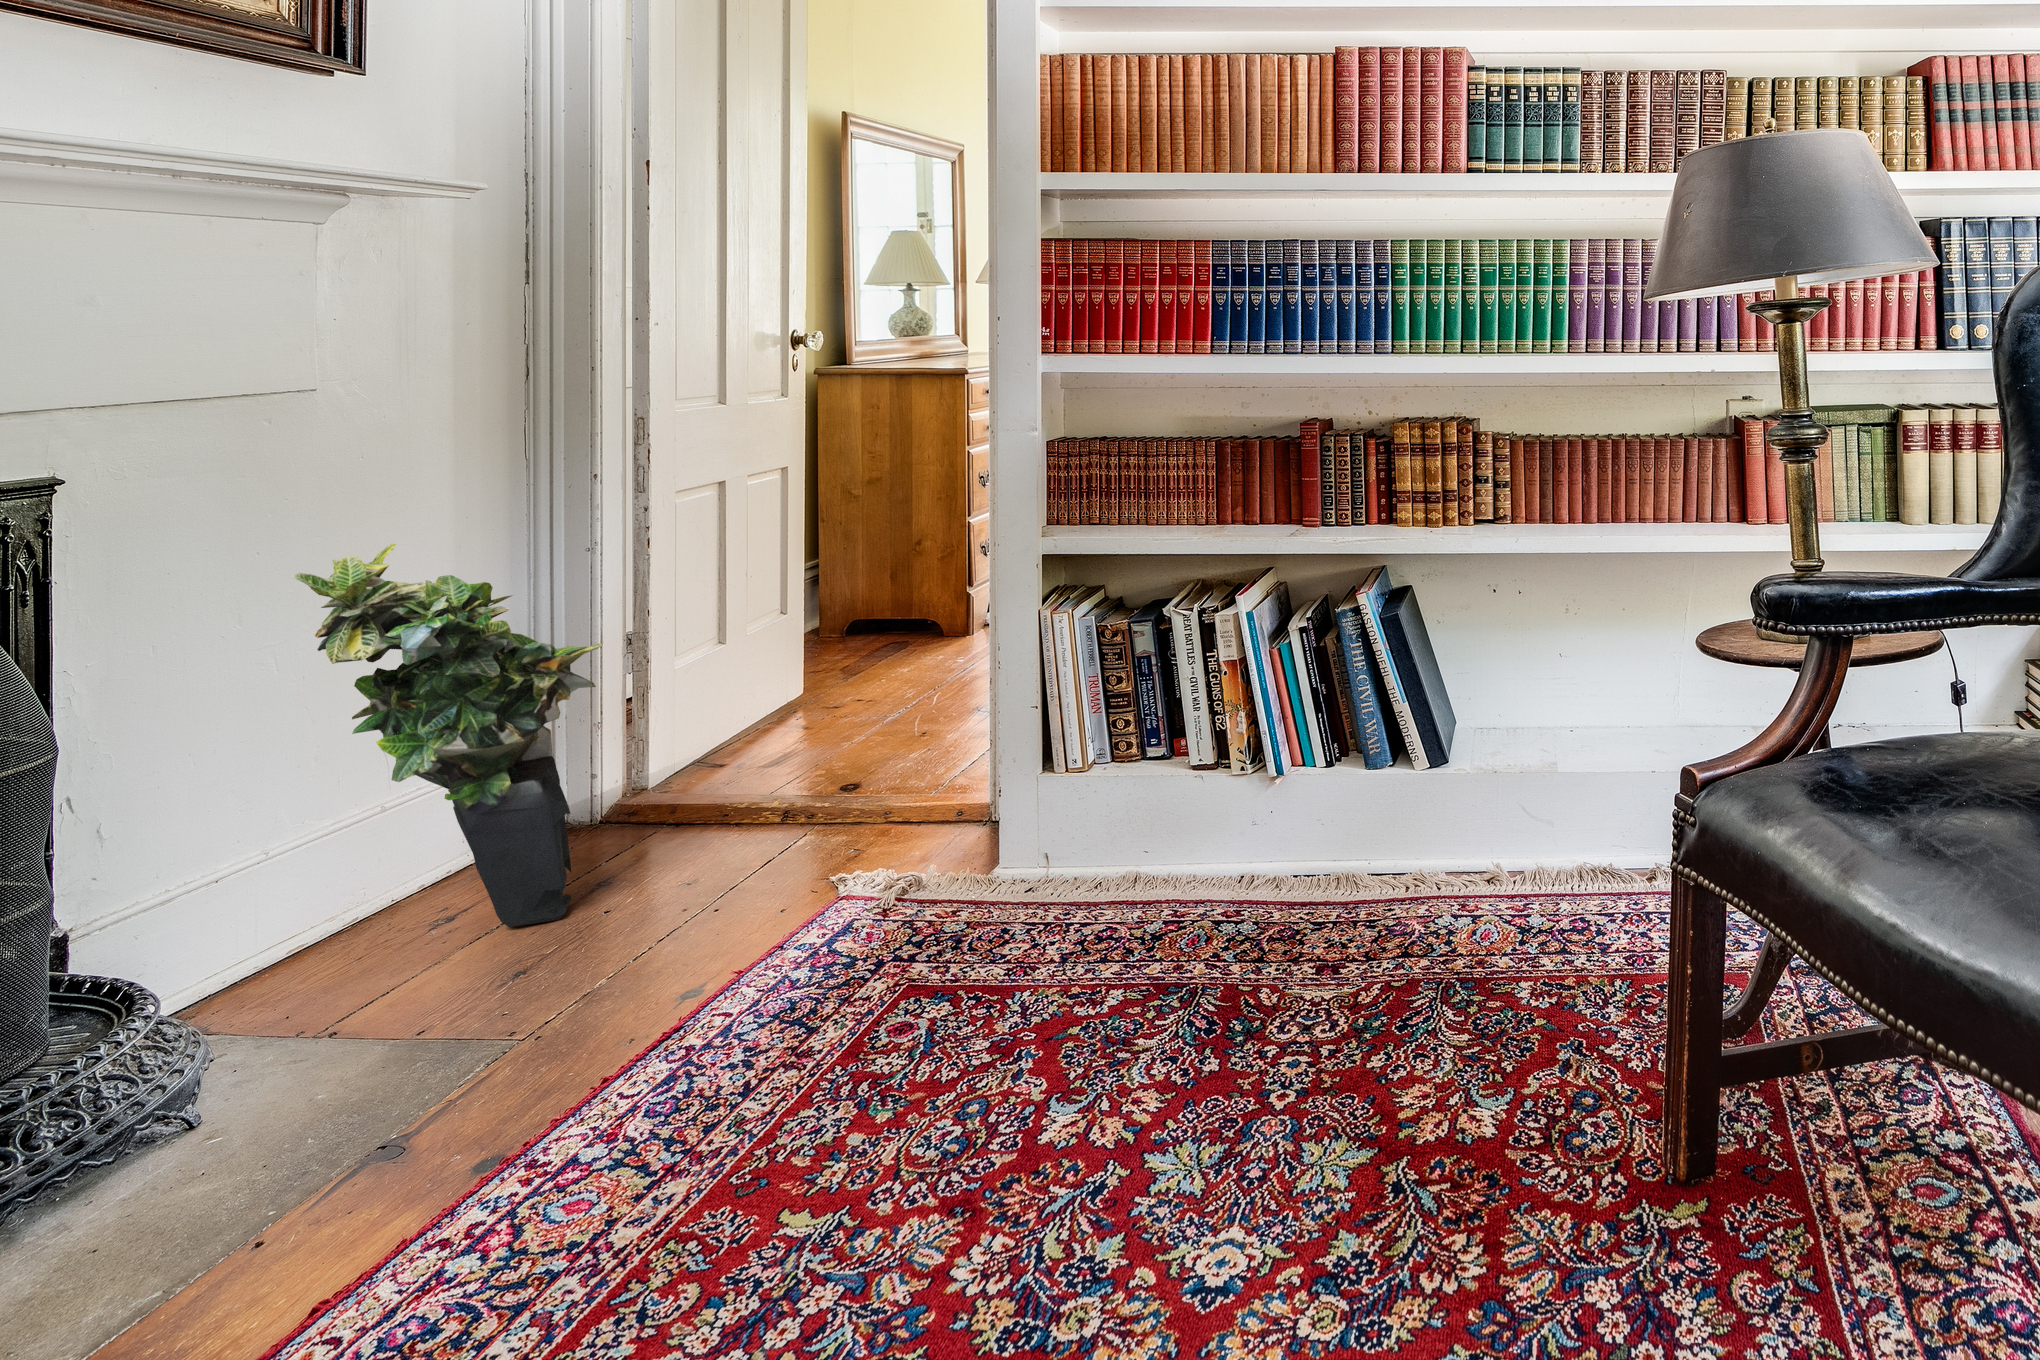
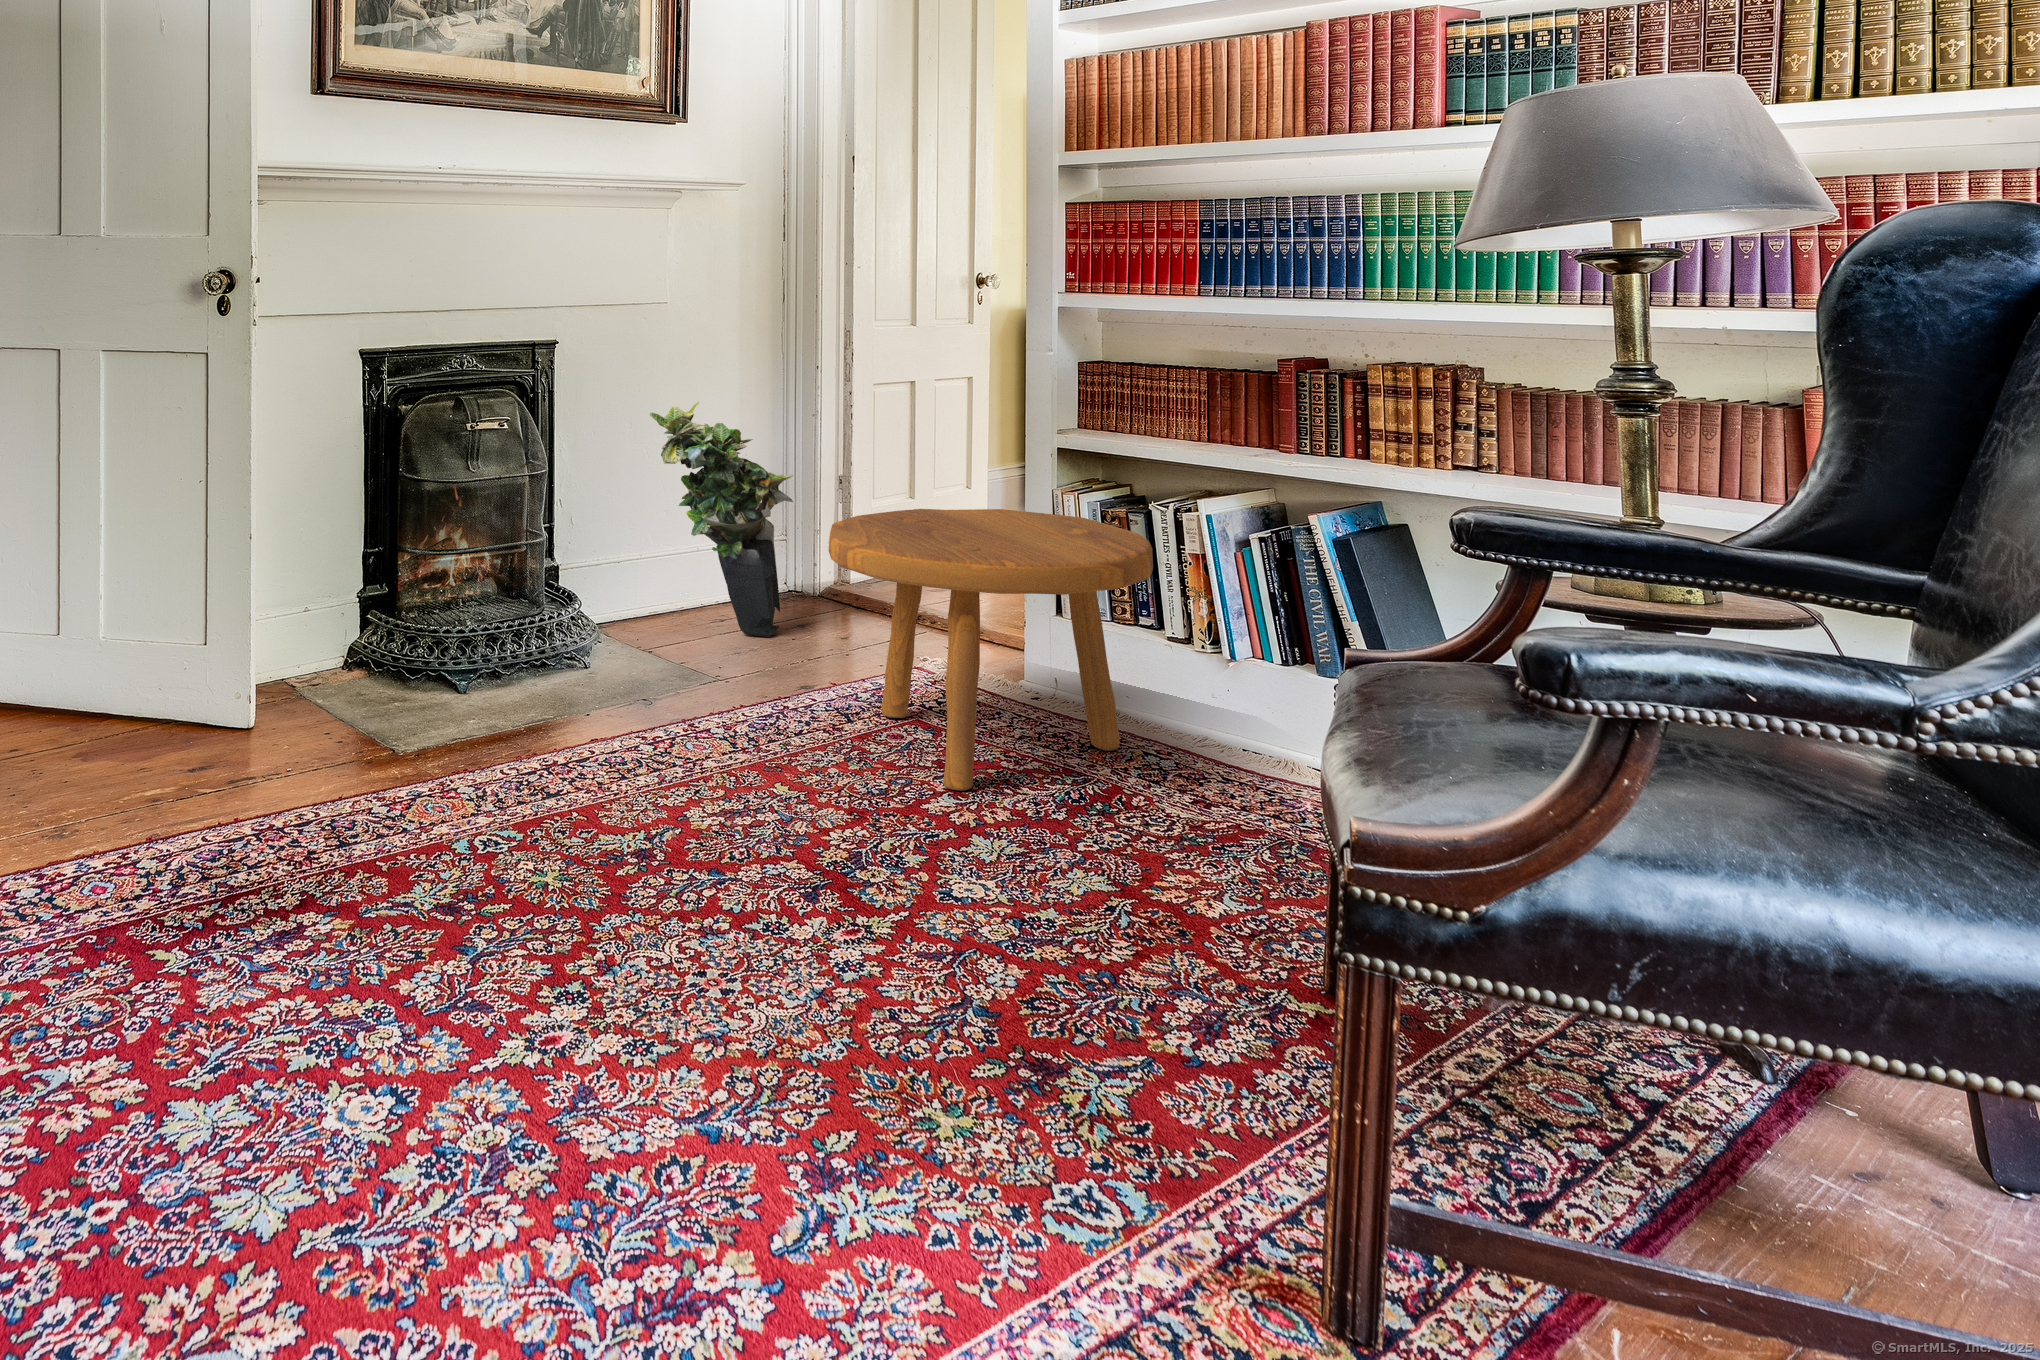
footstool: none [790,641,1259,1091] -> present [829,509,1153,791]

